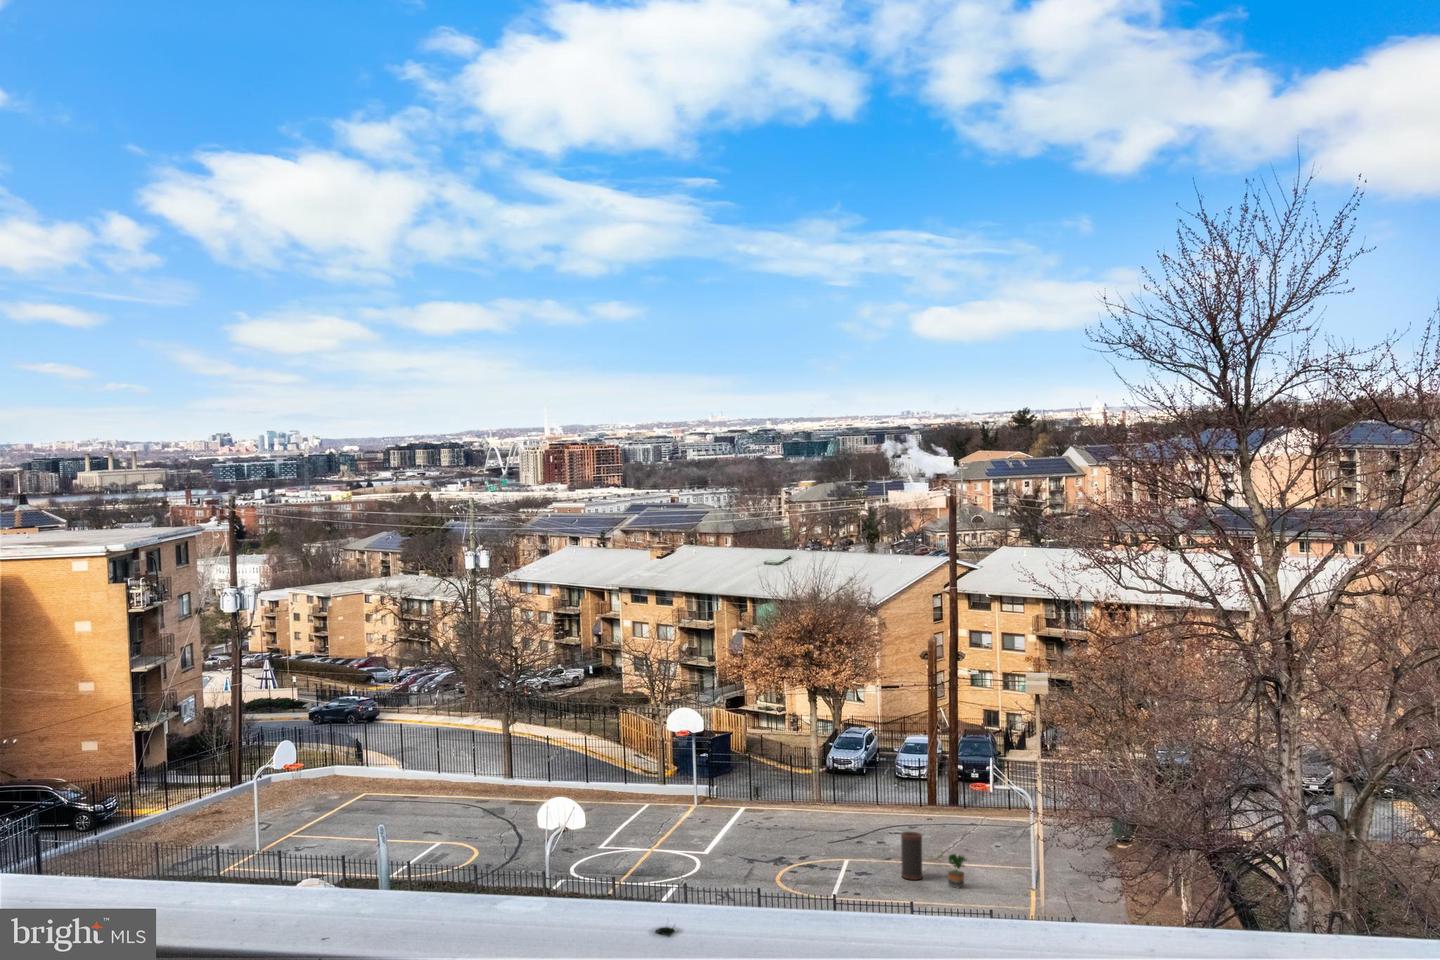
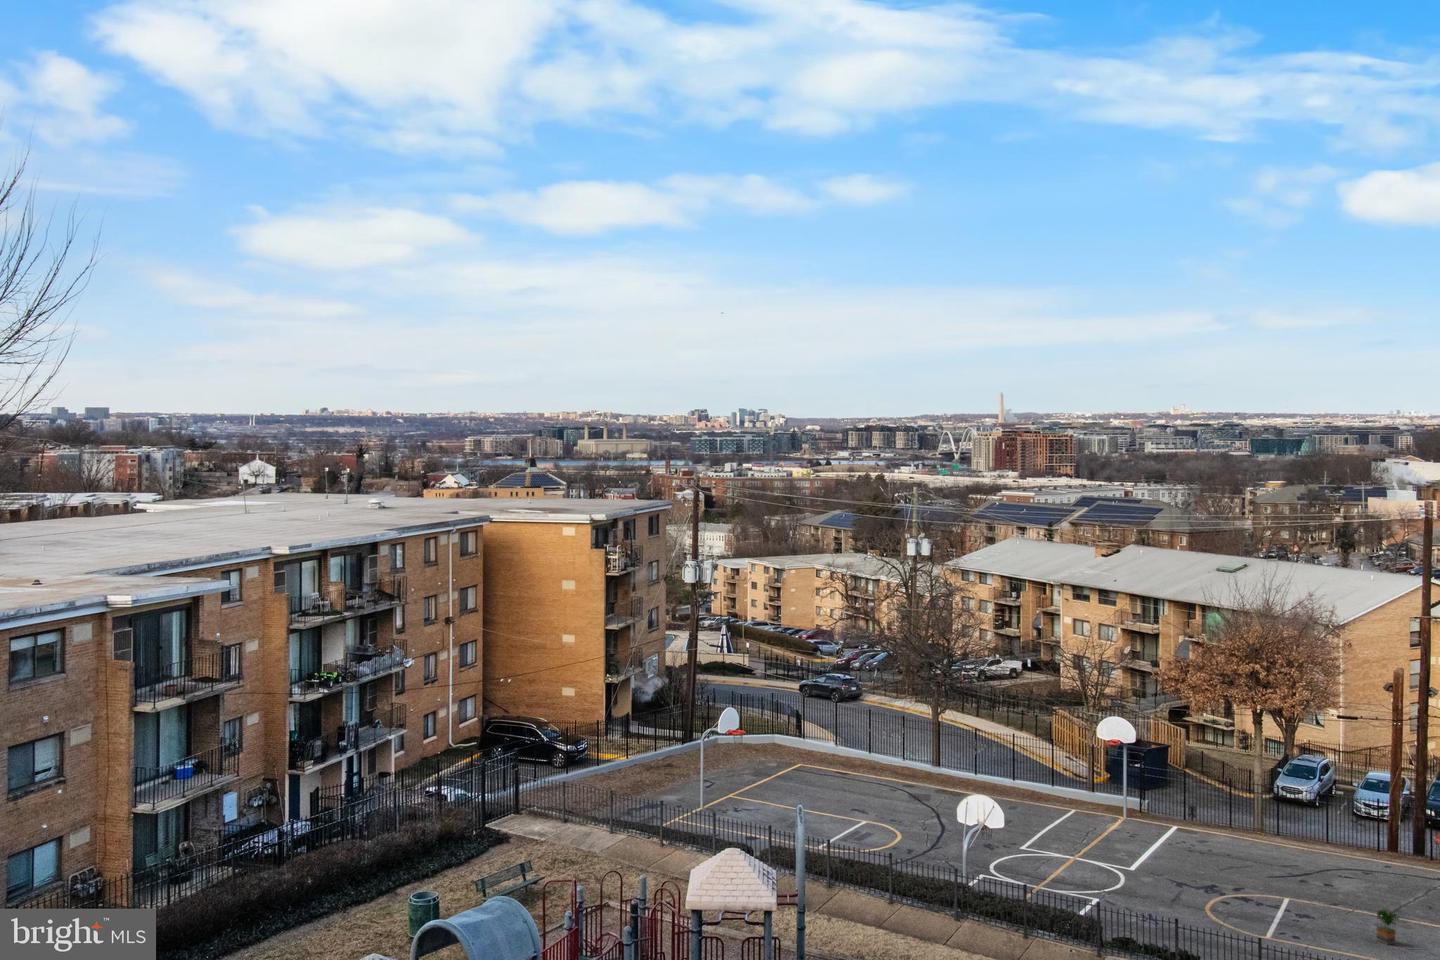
trash can: present [901,832,923,880] -> none [1325,879,1349,928]

